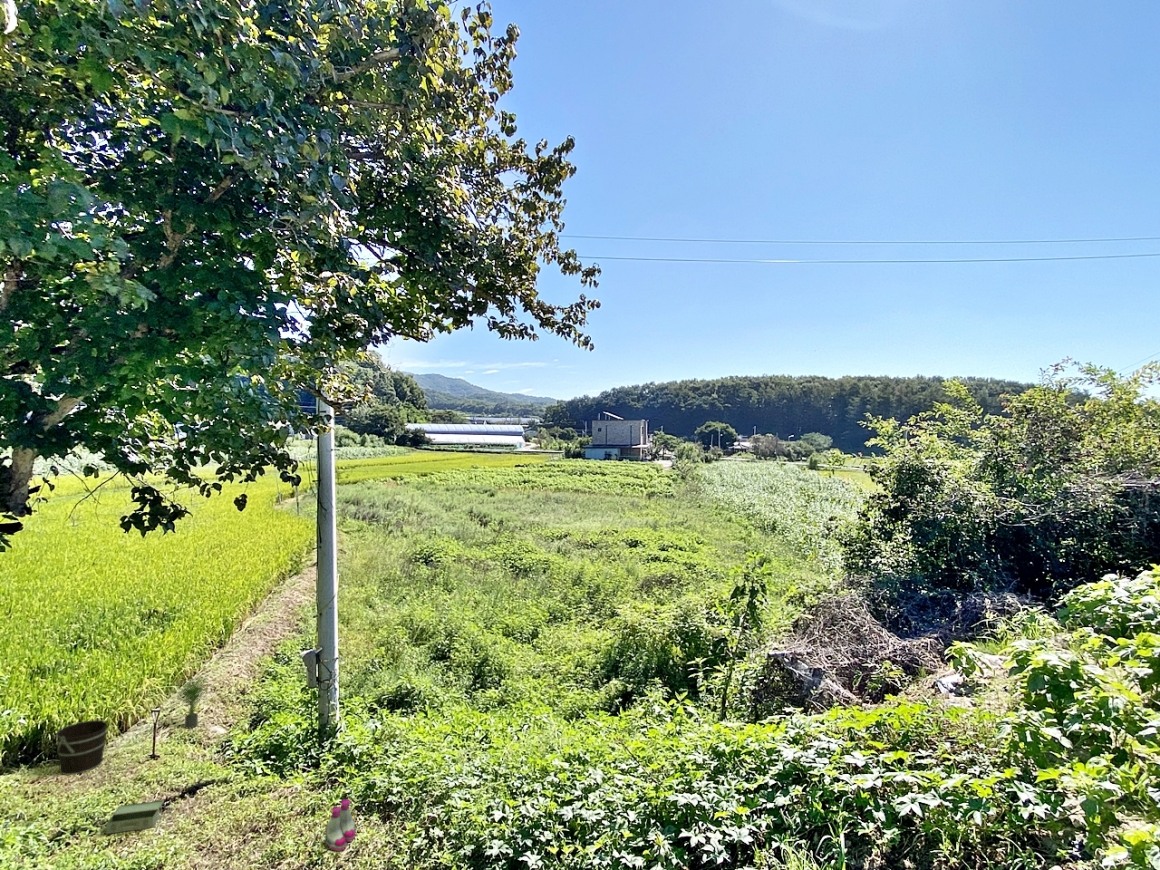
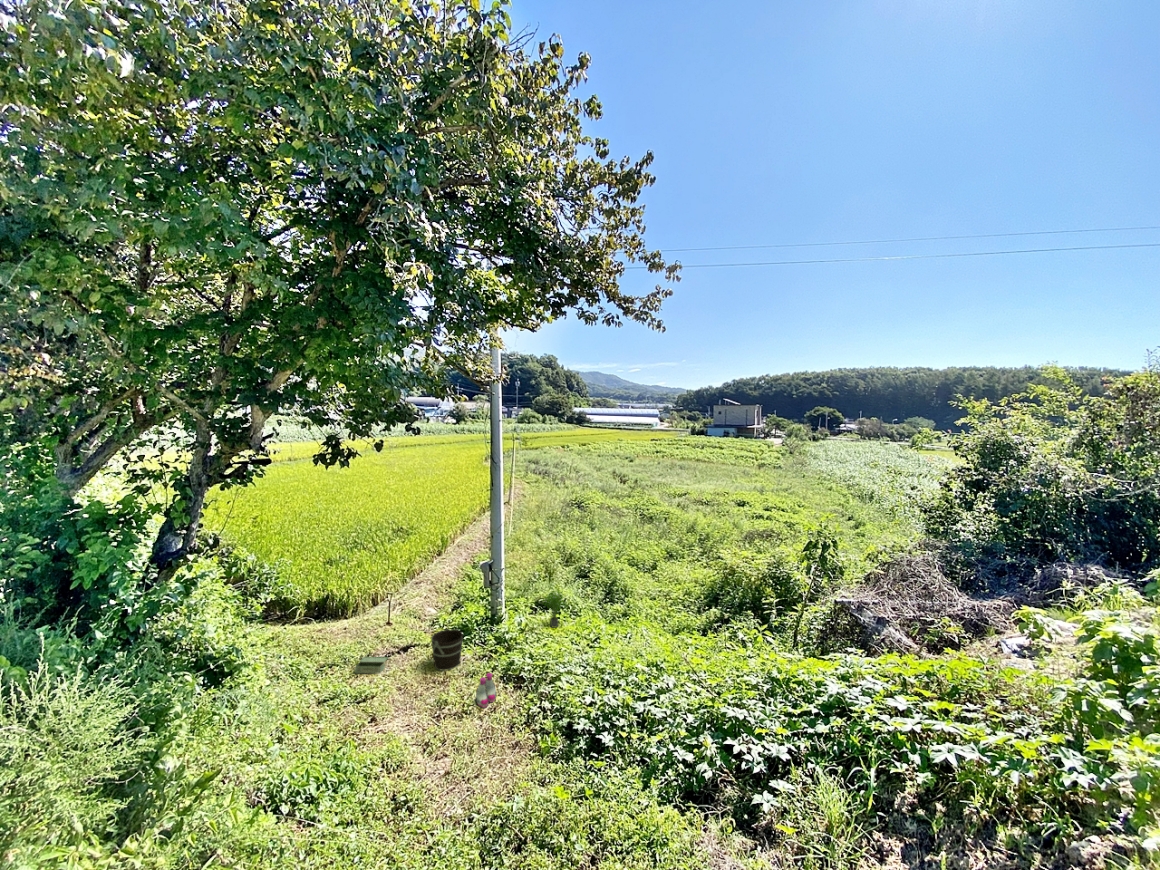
potted plant: present [179,675,206,728] -> present [545,588,562,628]
bucket: present [56,719,107,775] -> present [431,629,463,671]

